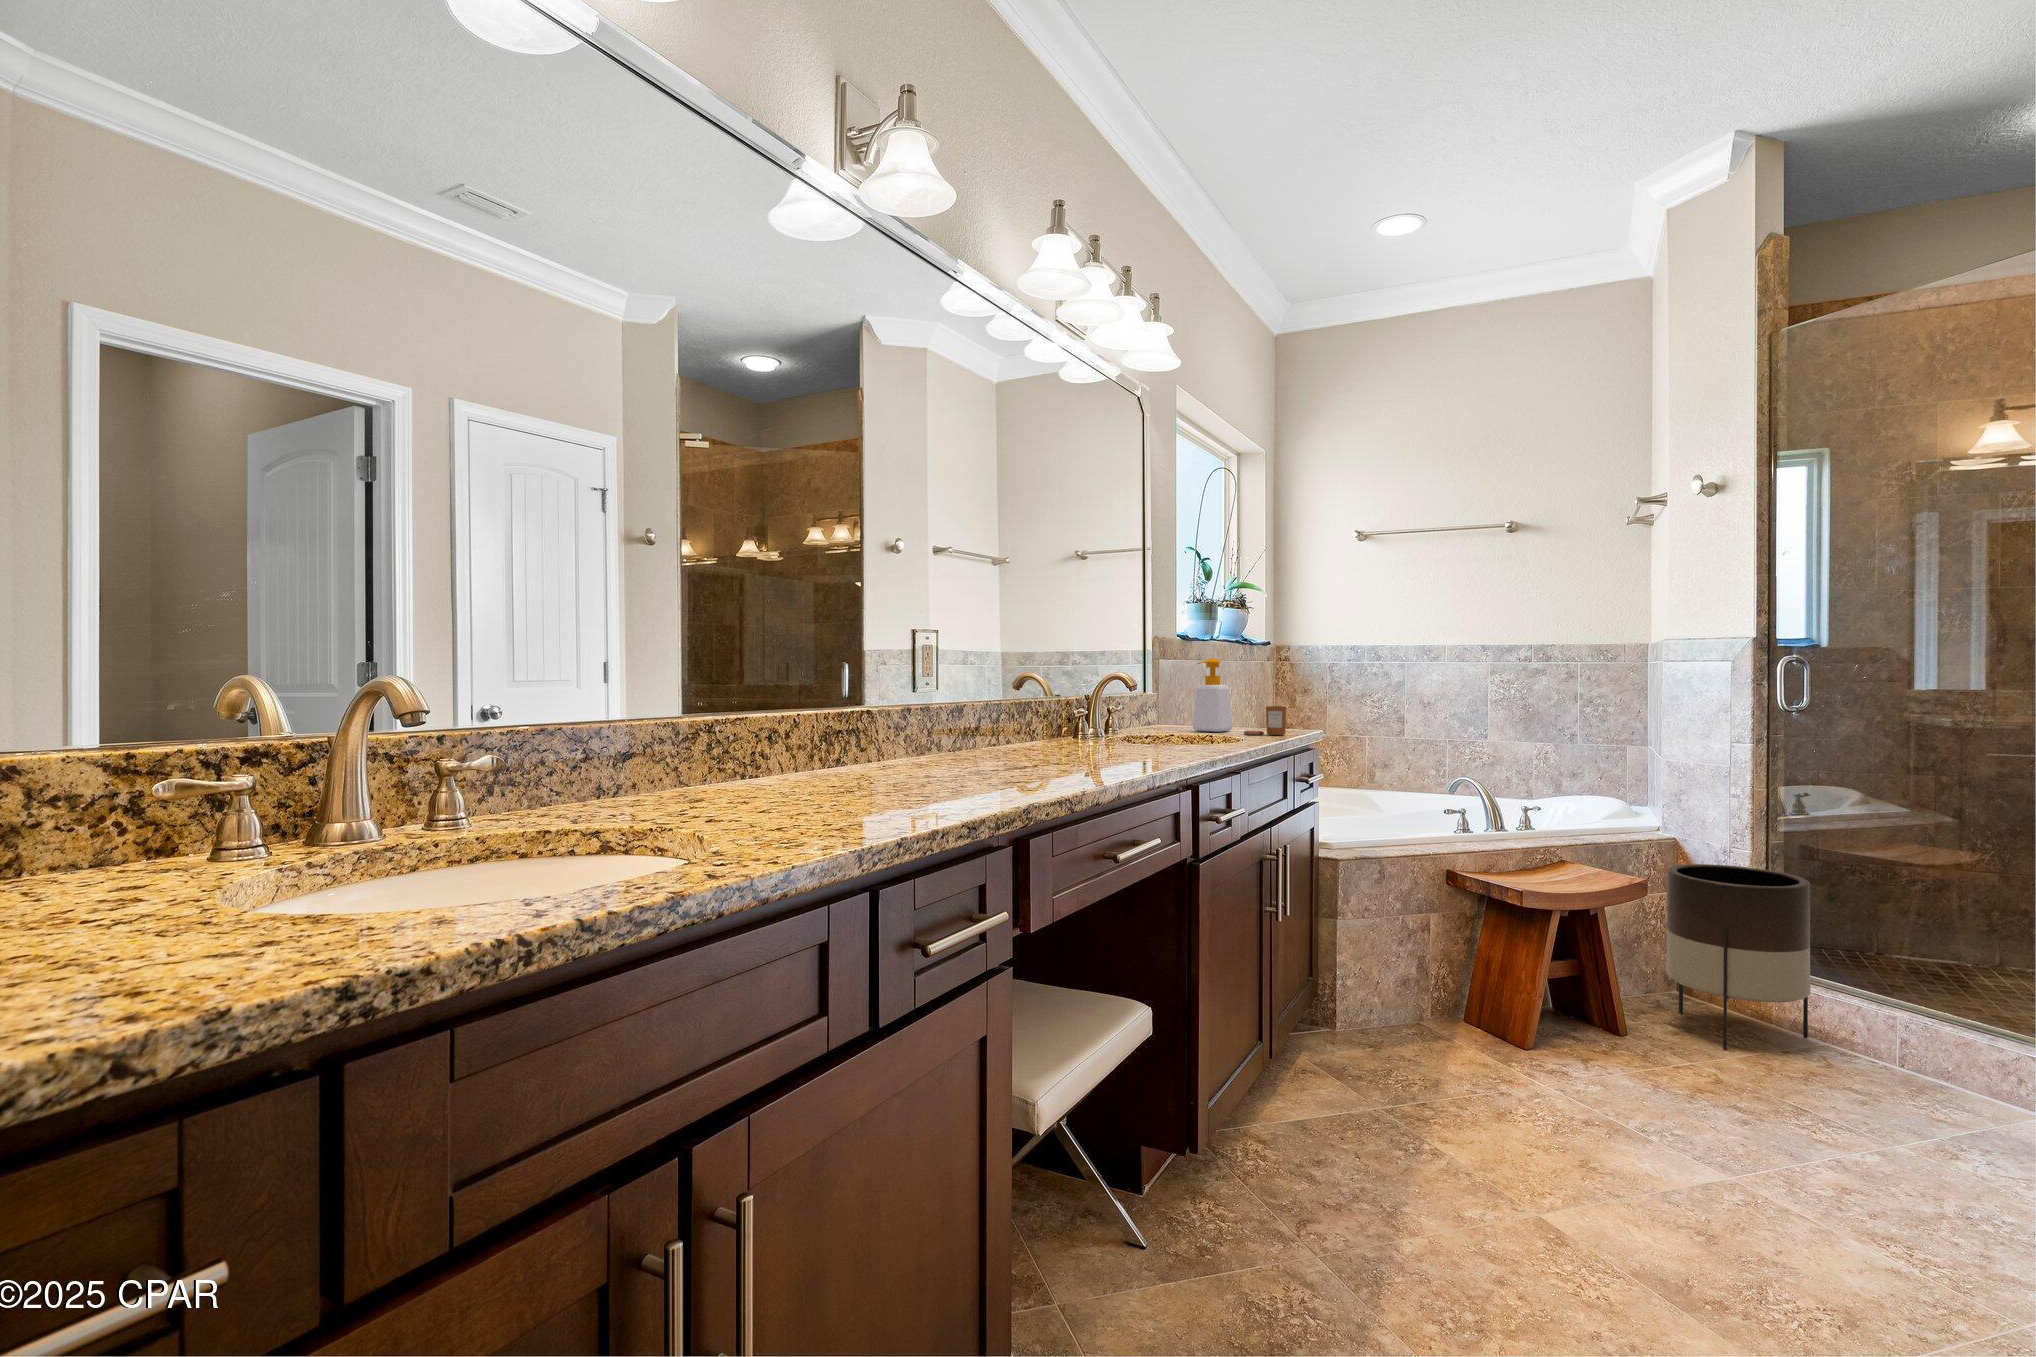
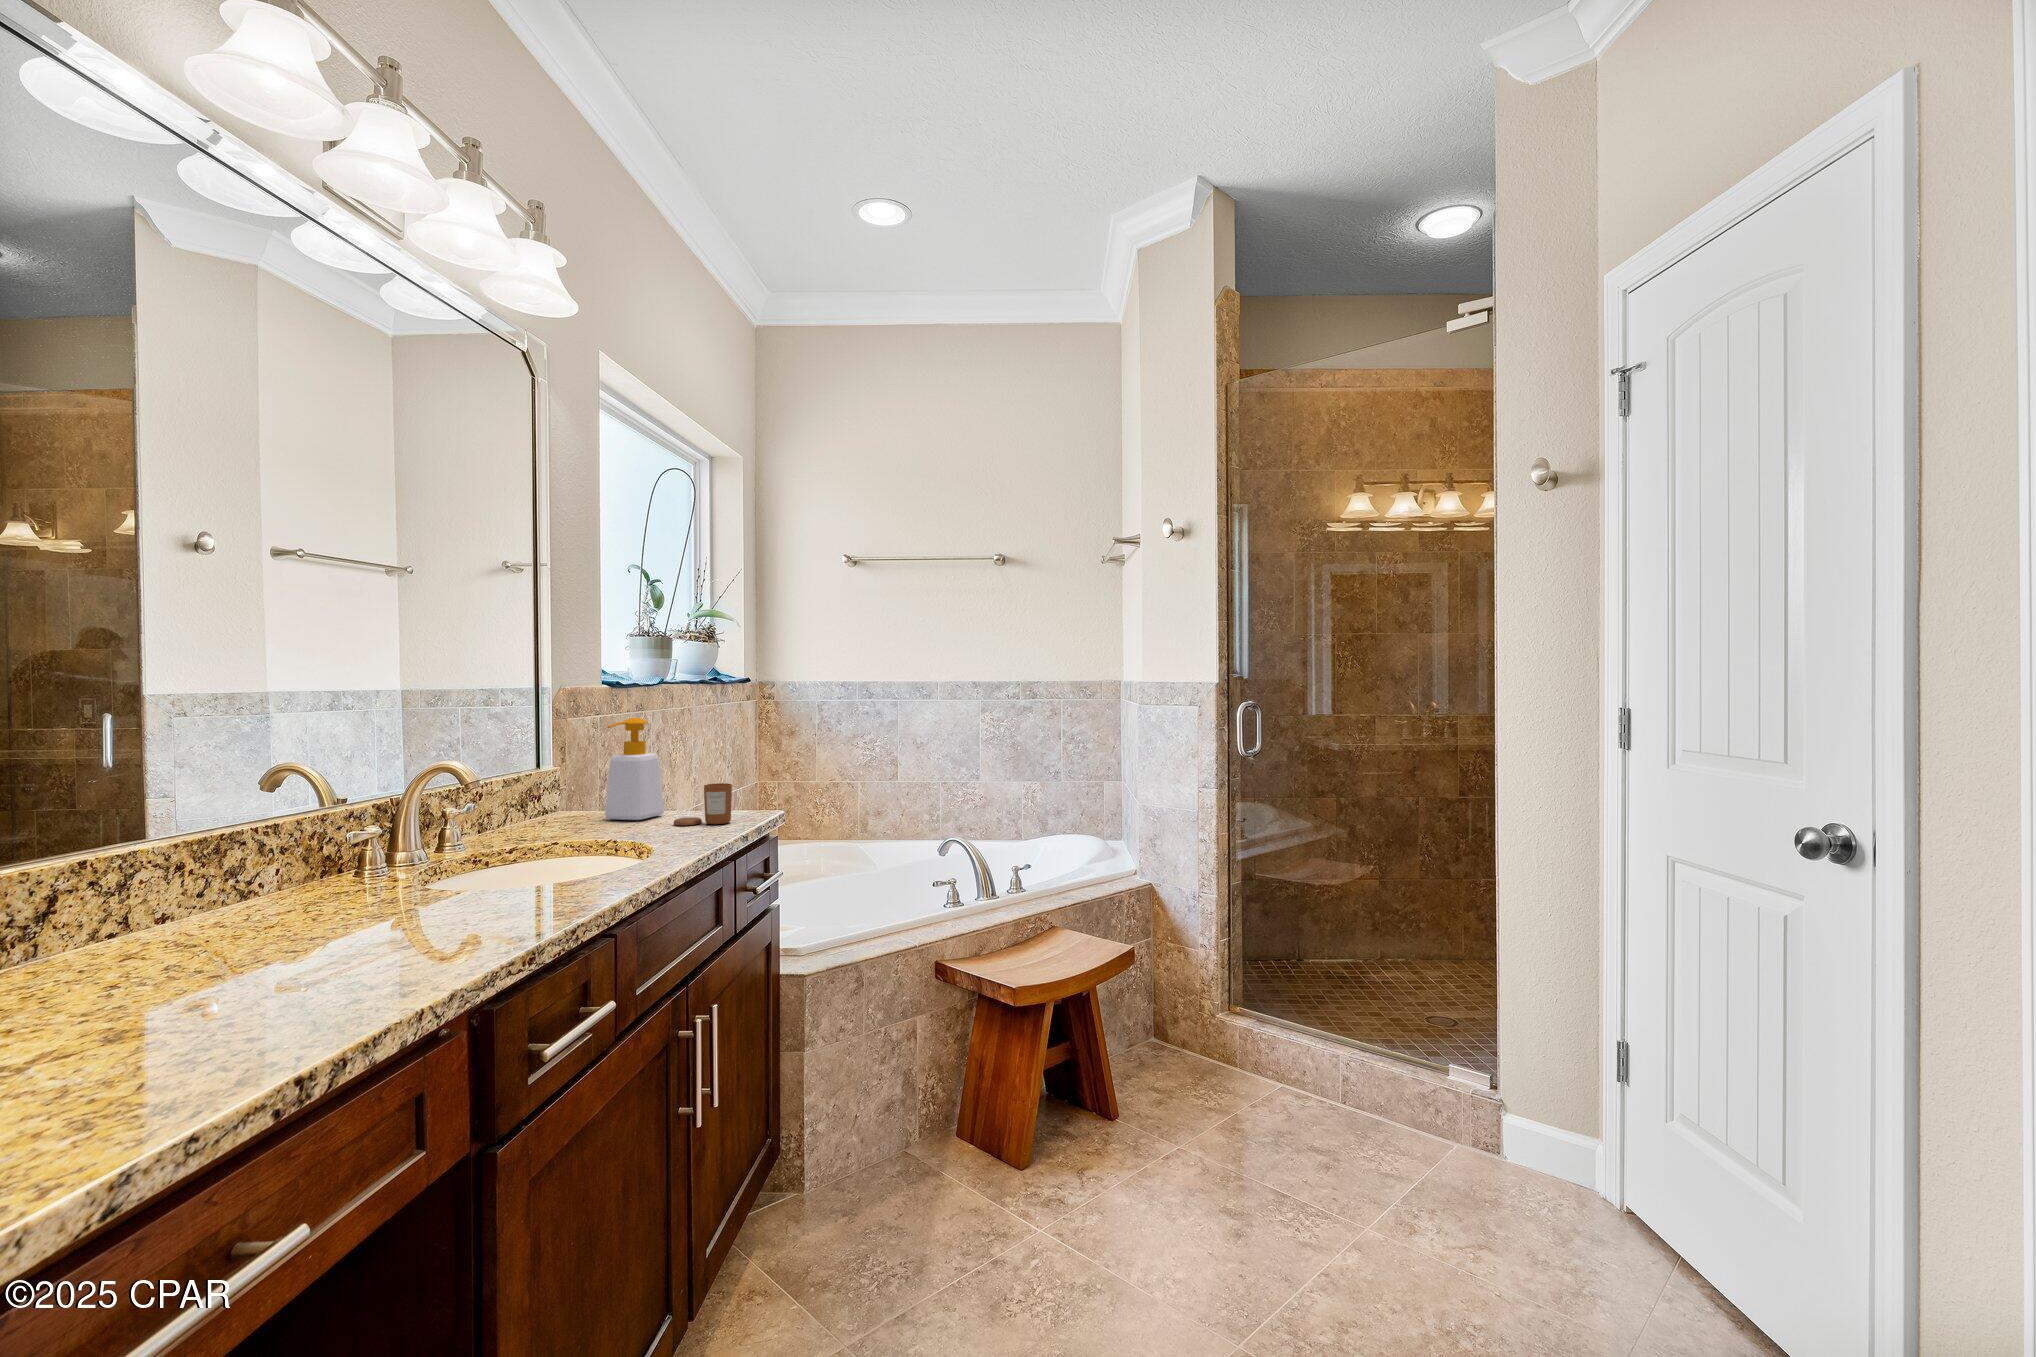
planter: present [1666,864,1811,1050] -> none [1149,913,1271,1118]

